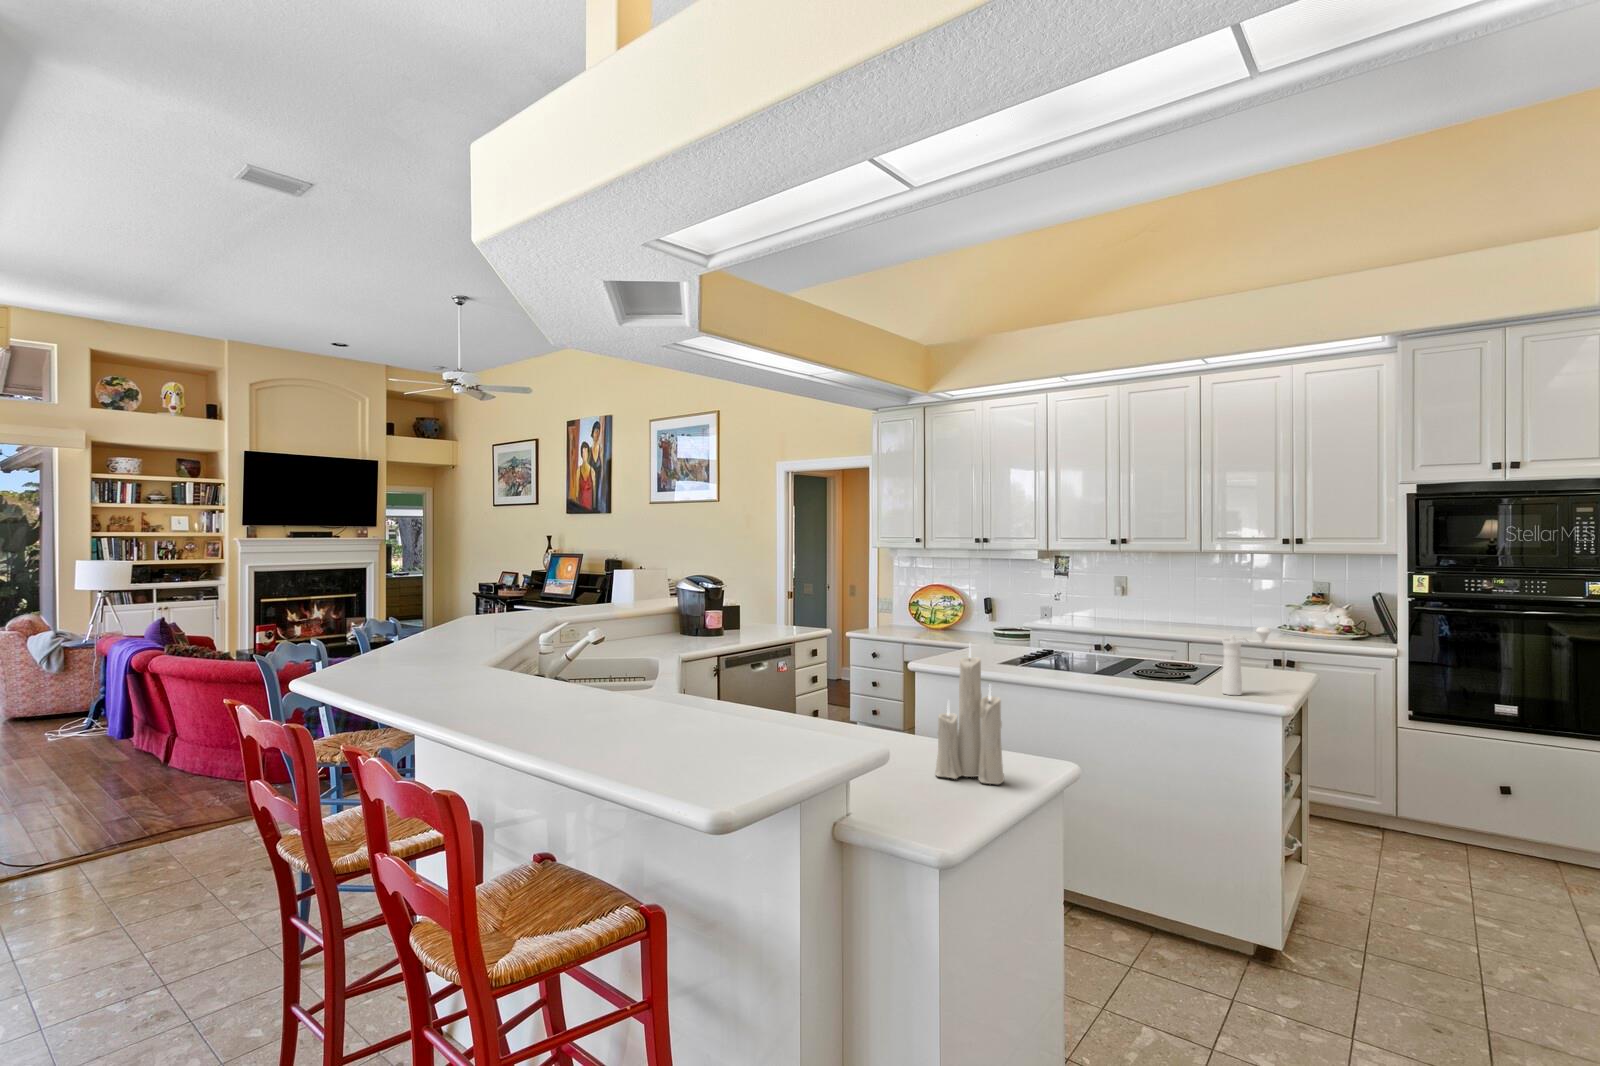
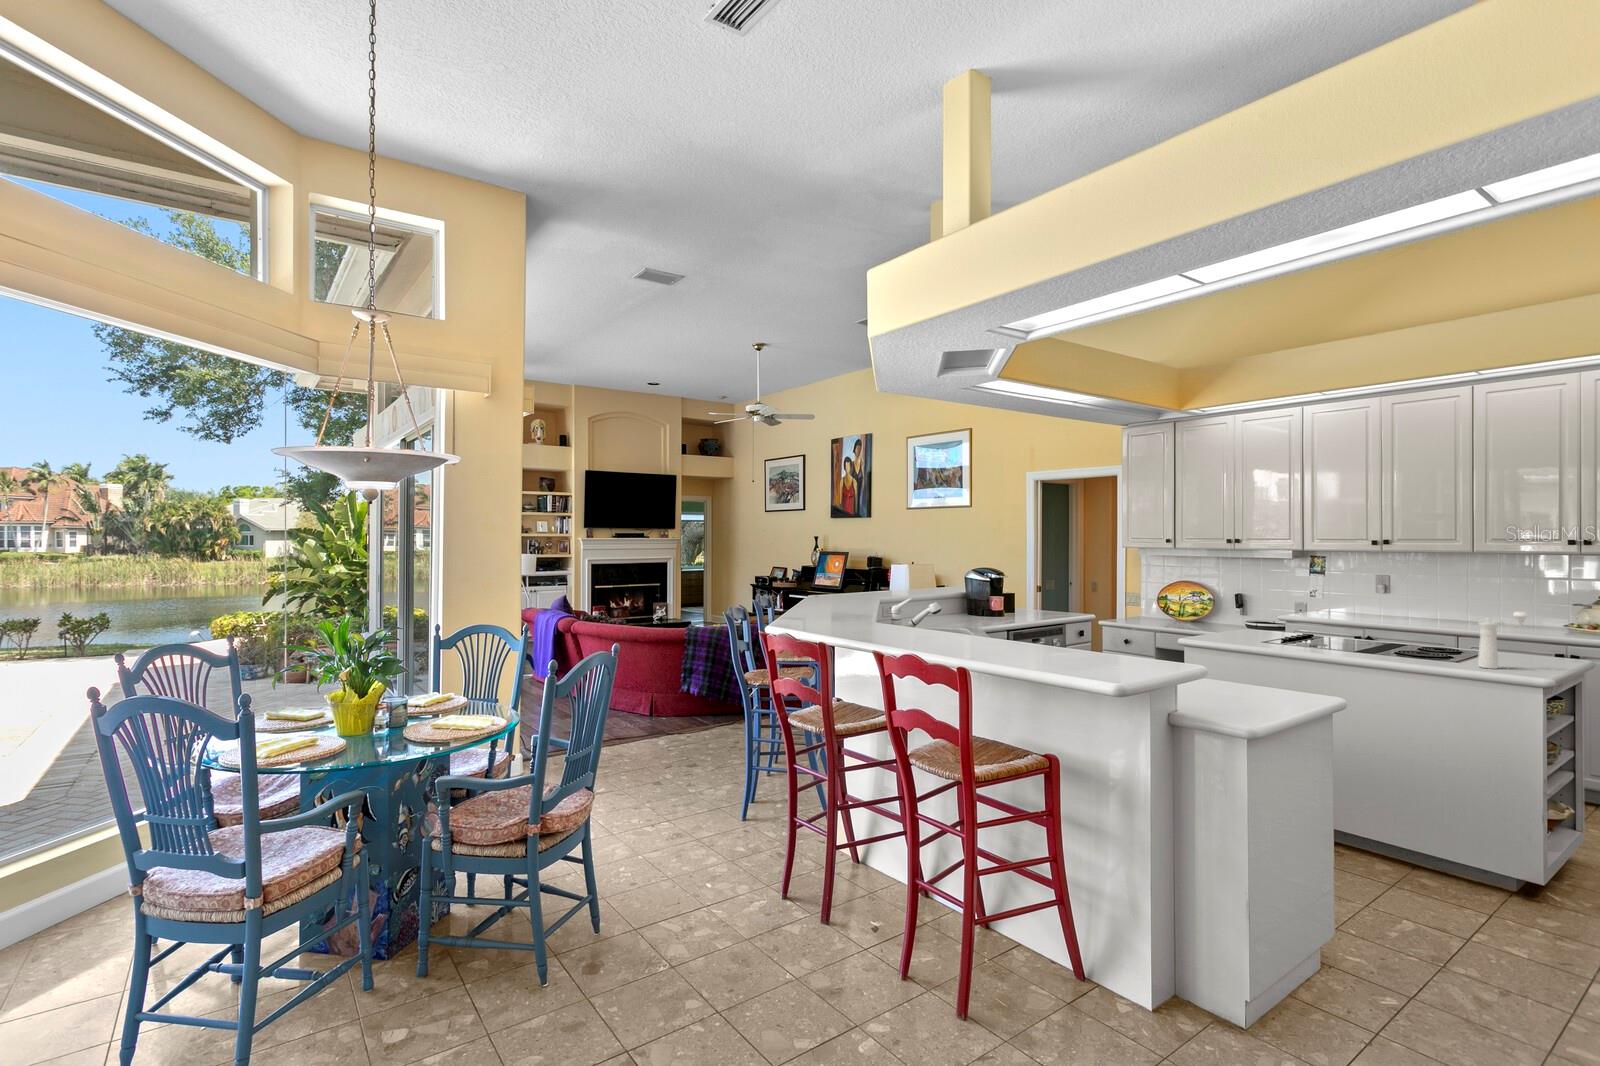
candle: present [935,647,1004,784] -> none [1227,600,1282,704]

